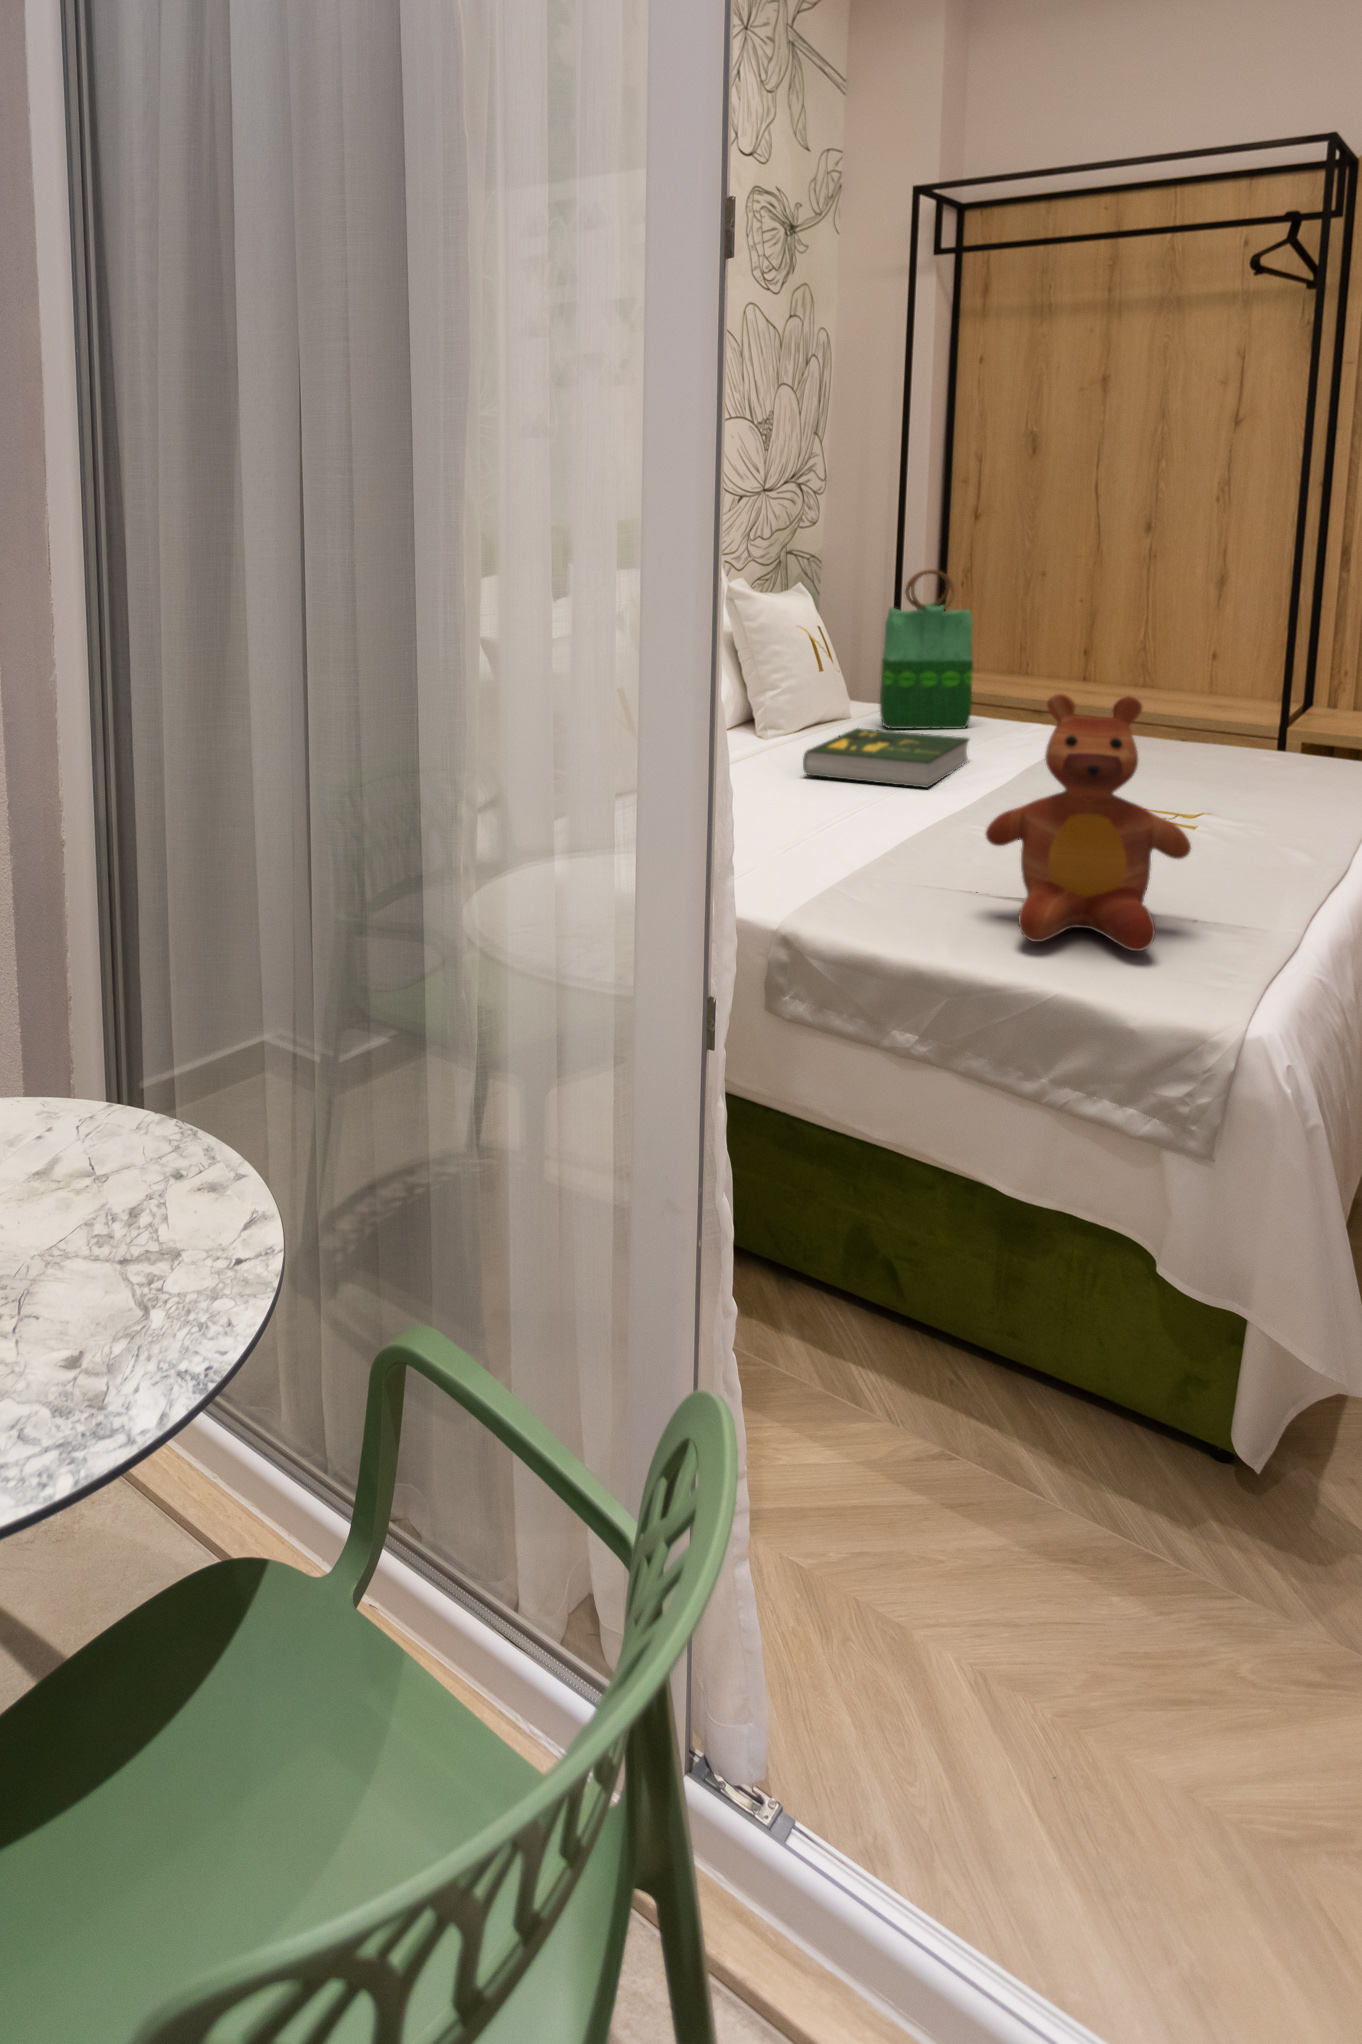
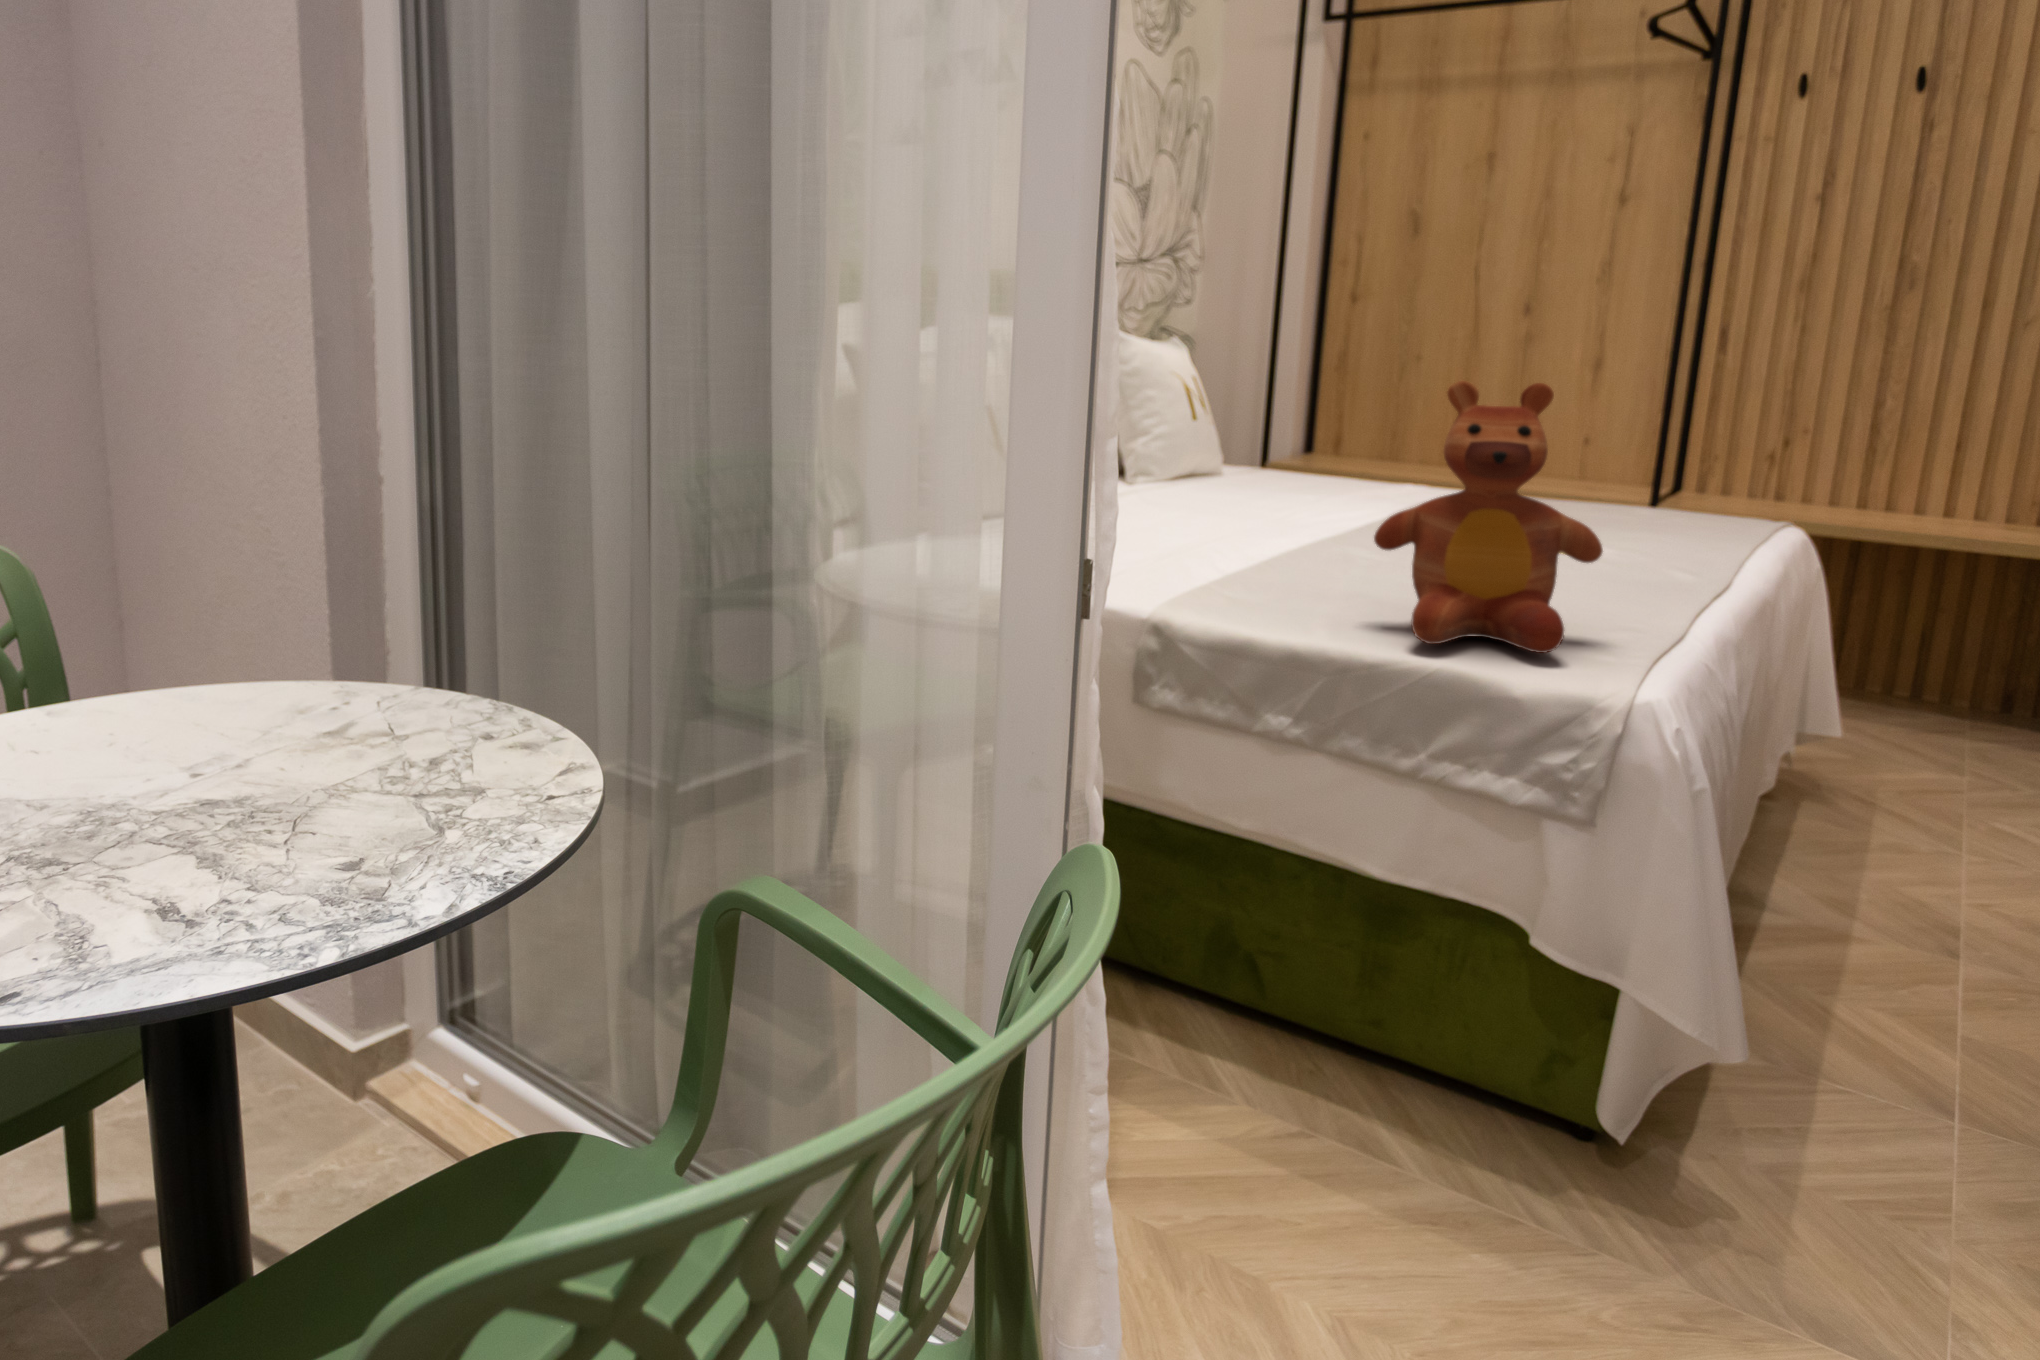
tote bag: present [880,570,973,729] -> none [1241,331,1343,501]
book: present [803,728,969,788] -> none [1163,489,1341,538]

